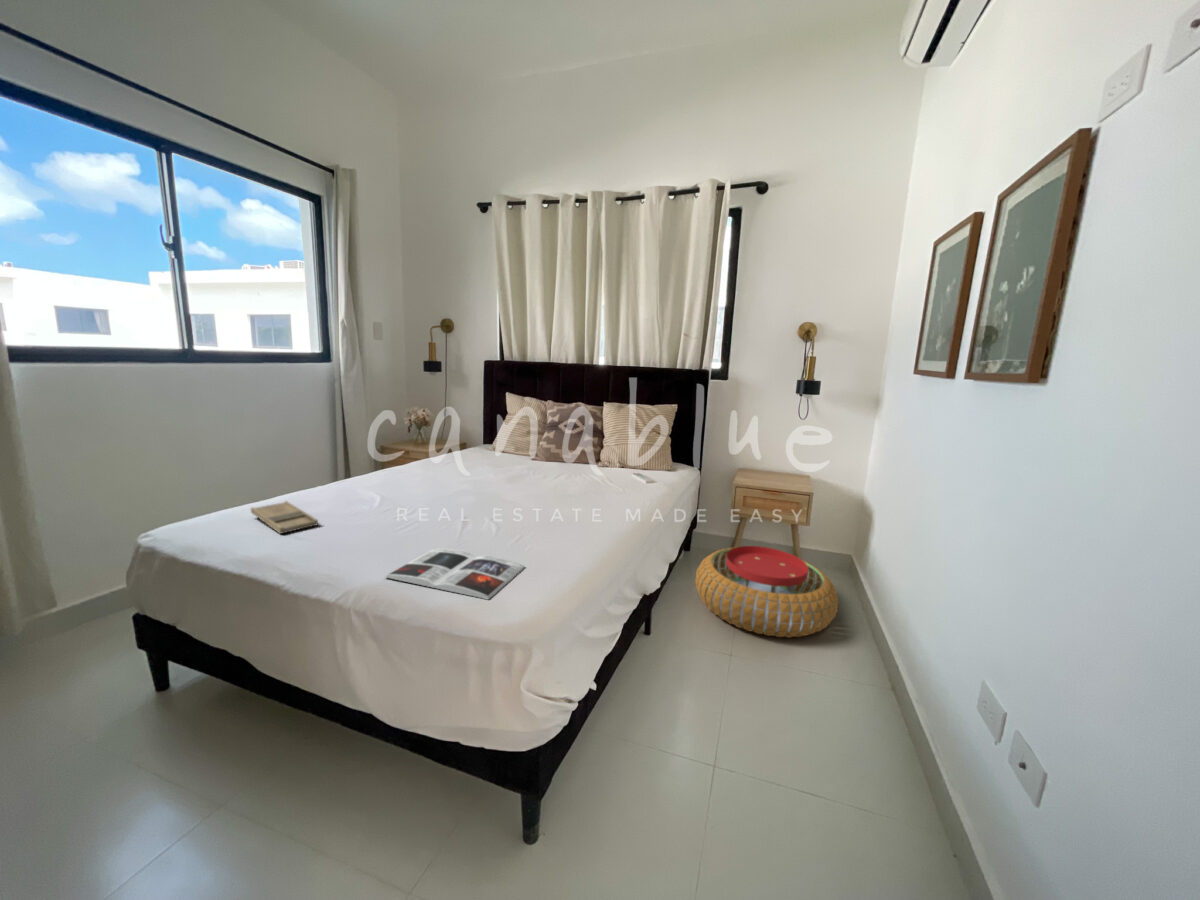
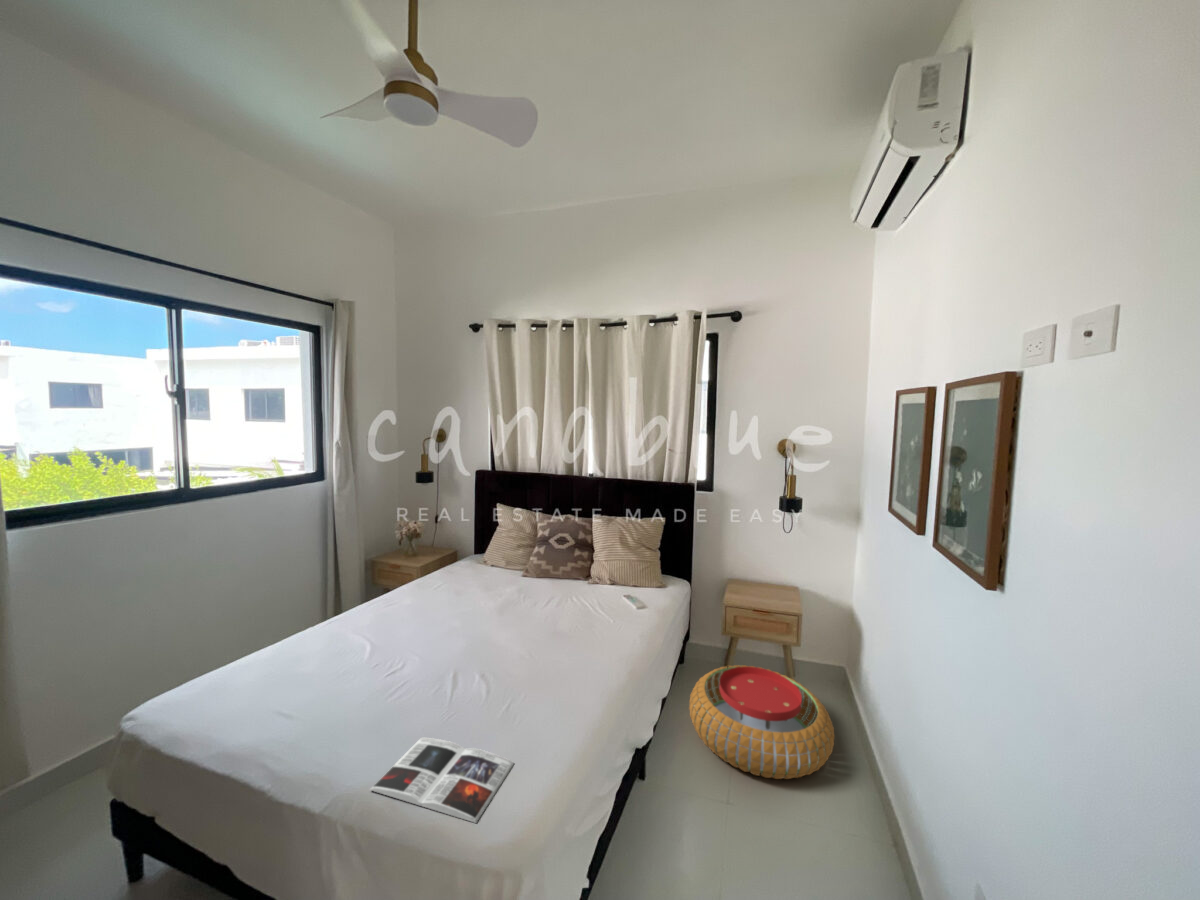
tray: present [251,501,318,534] -> none [236,667,304,719]

